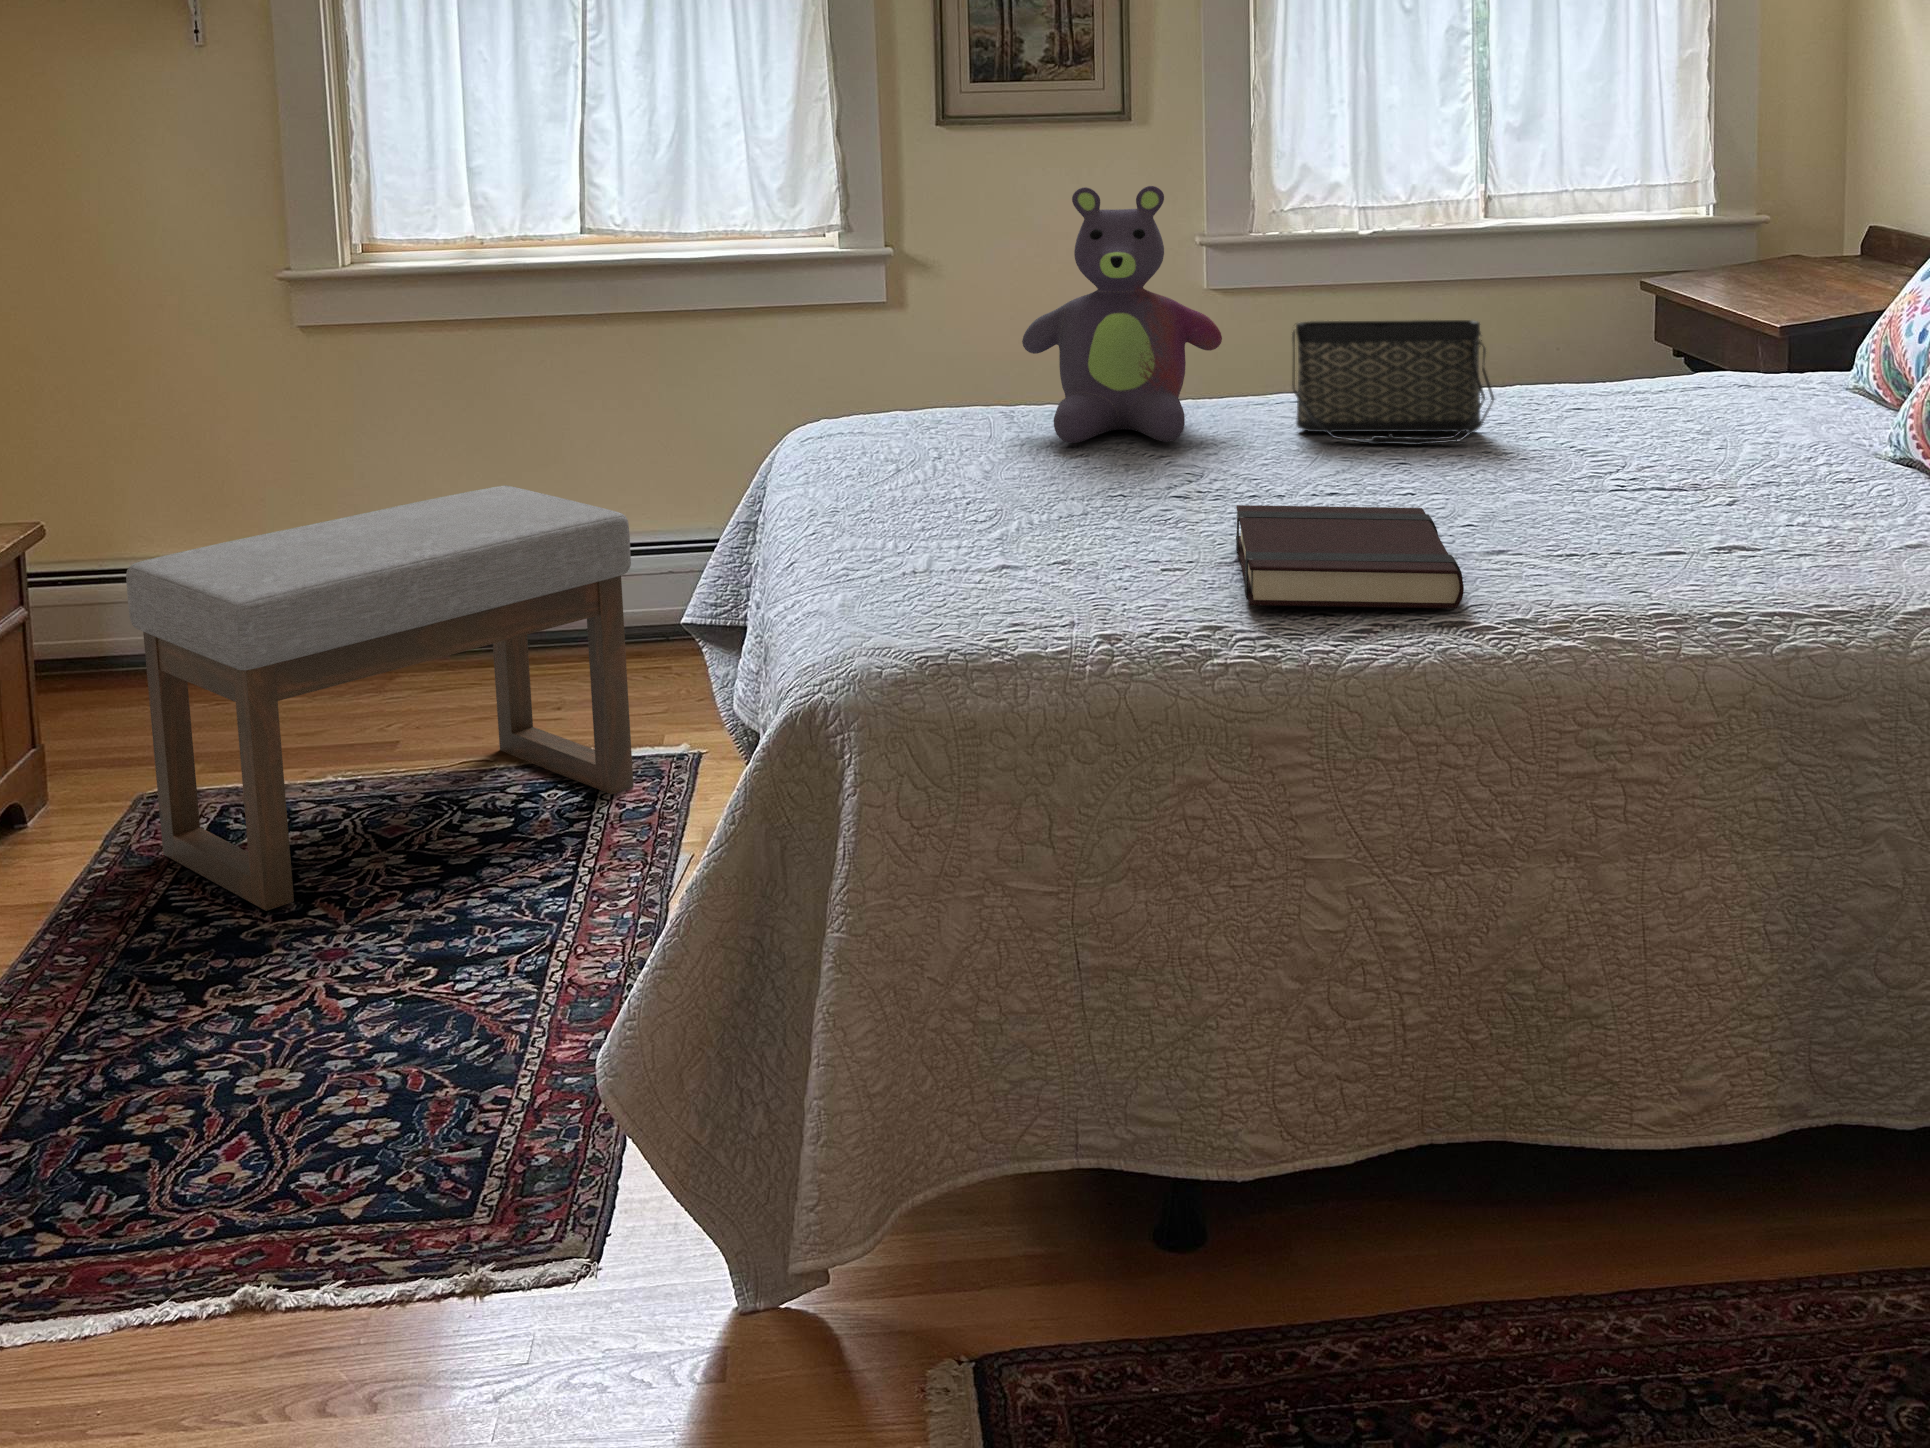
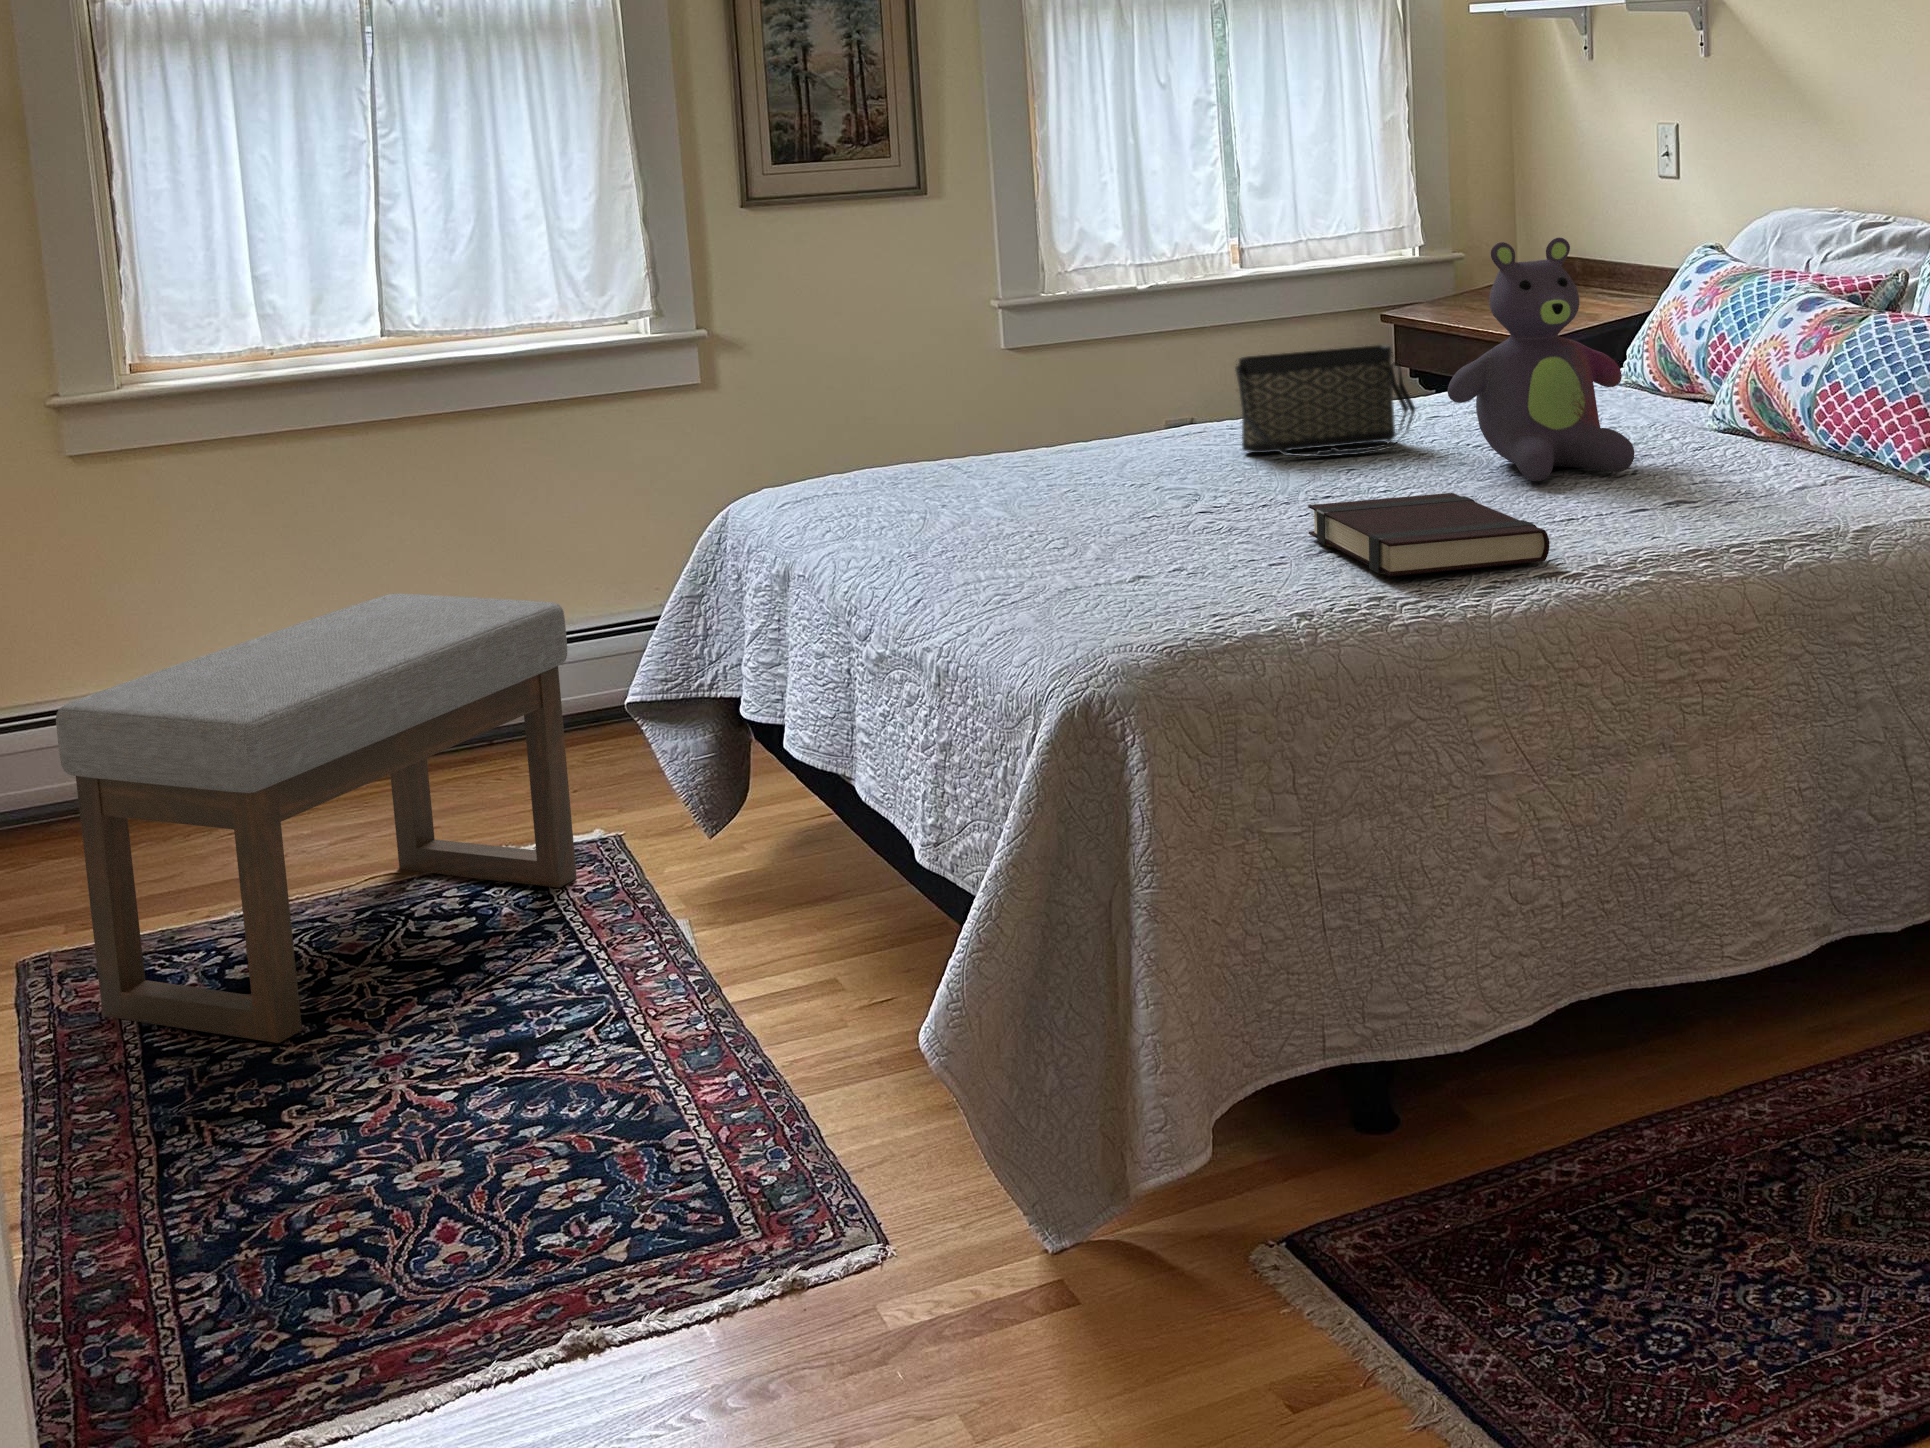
stuffed bear: present [1022,186,1222,443] -> present [1447,238,1634,481]

